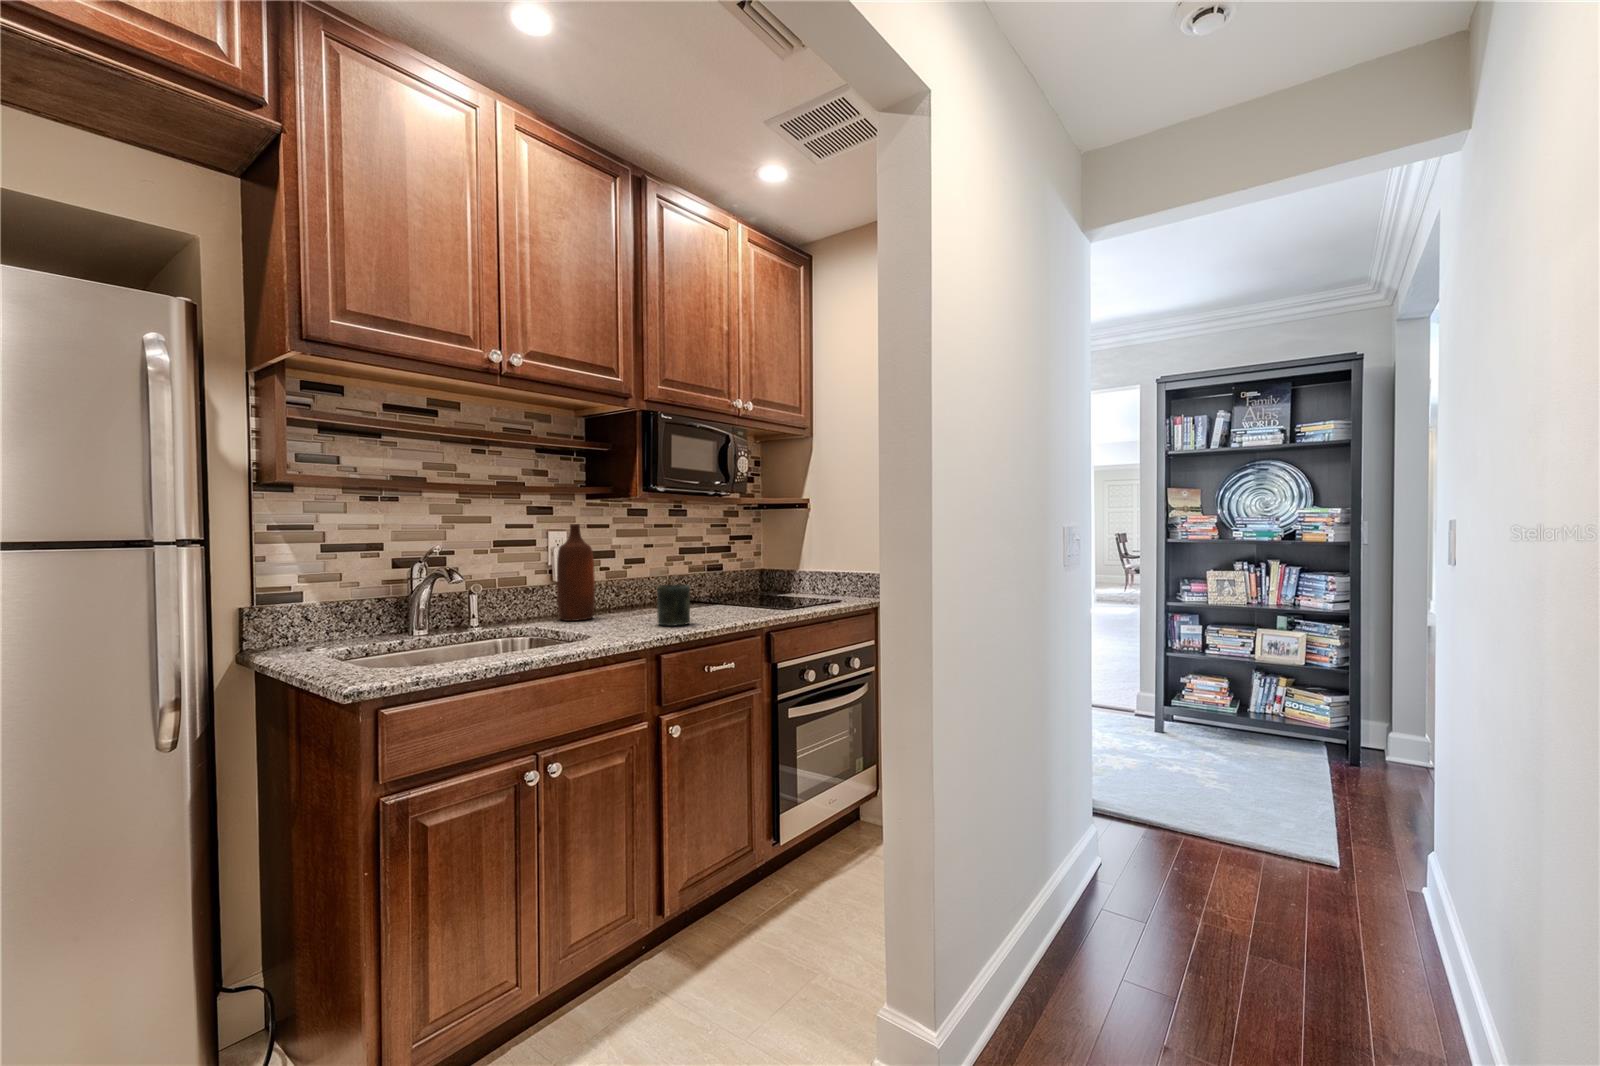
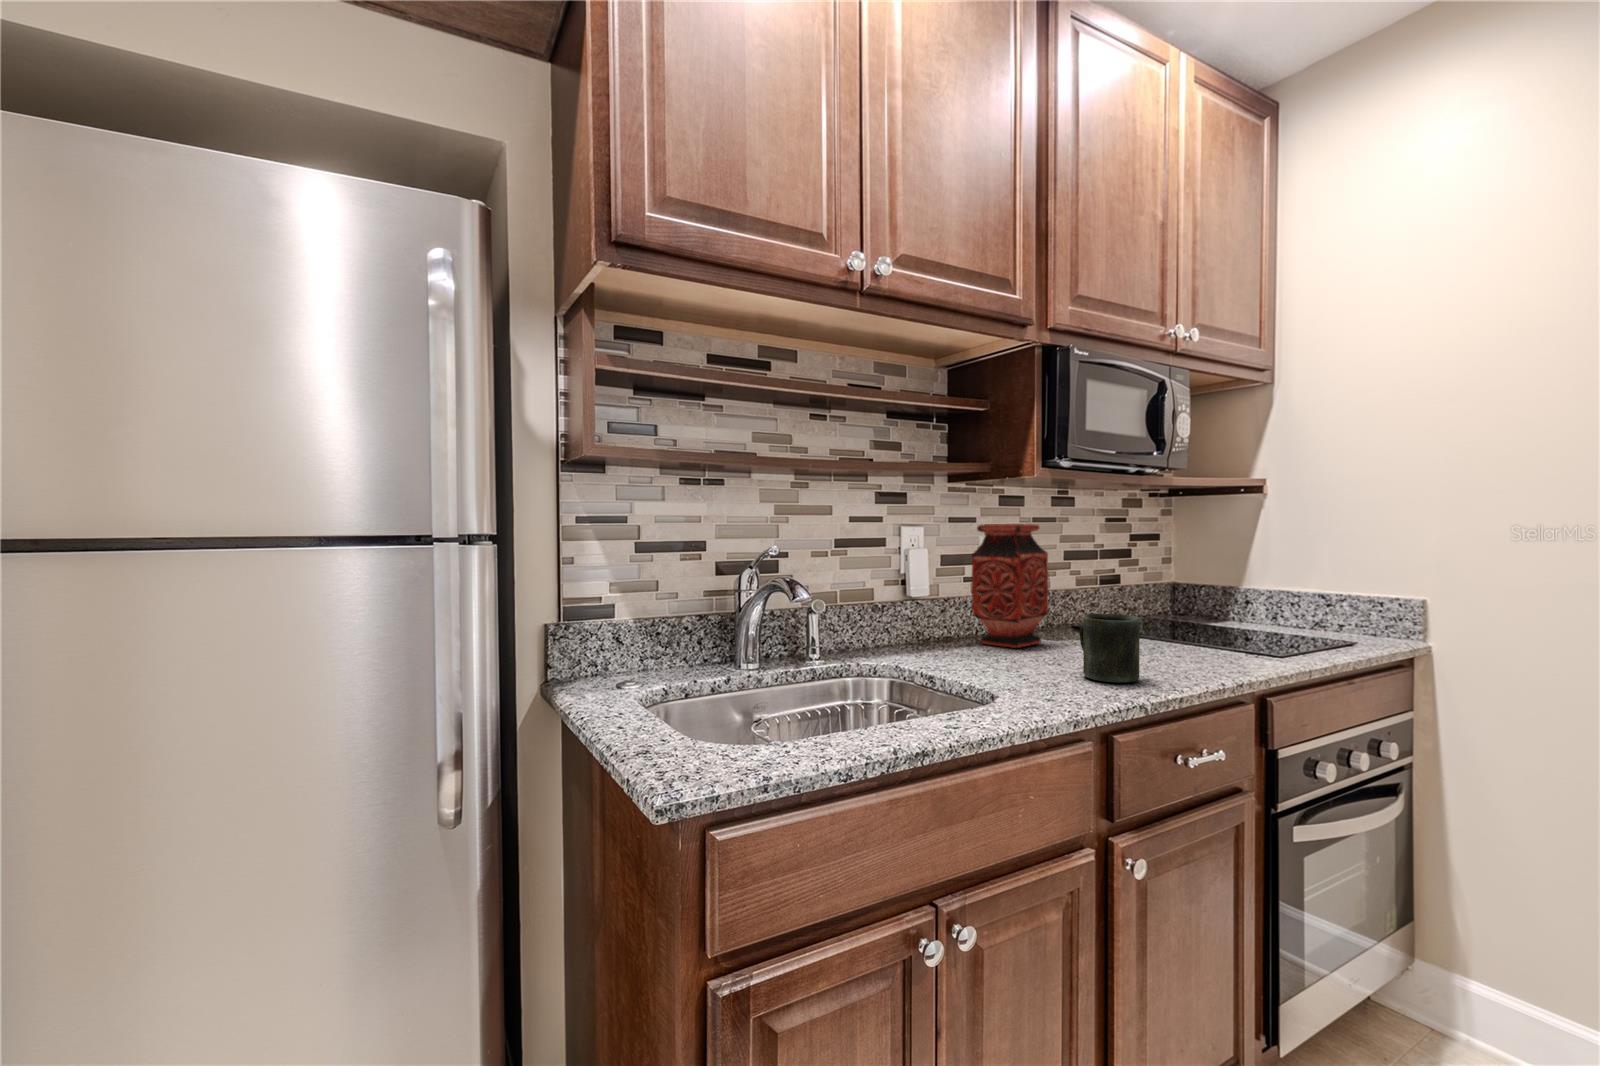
bottle: present [557,524,595,621] -> none [918,516,970,657]
vase: none [600,529,655,613] -> present [972,524,1049,648]

